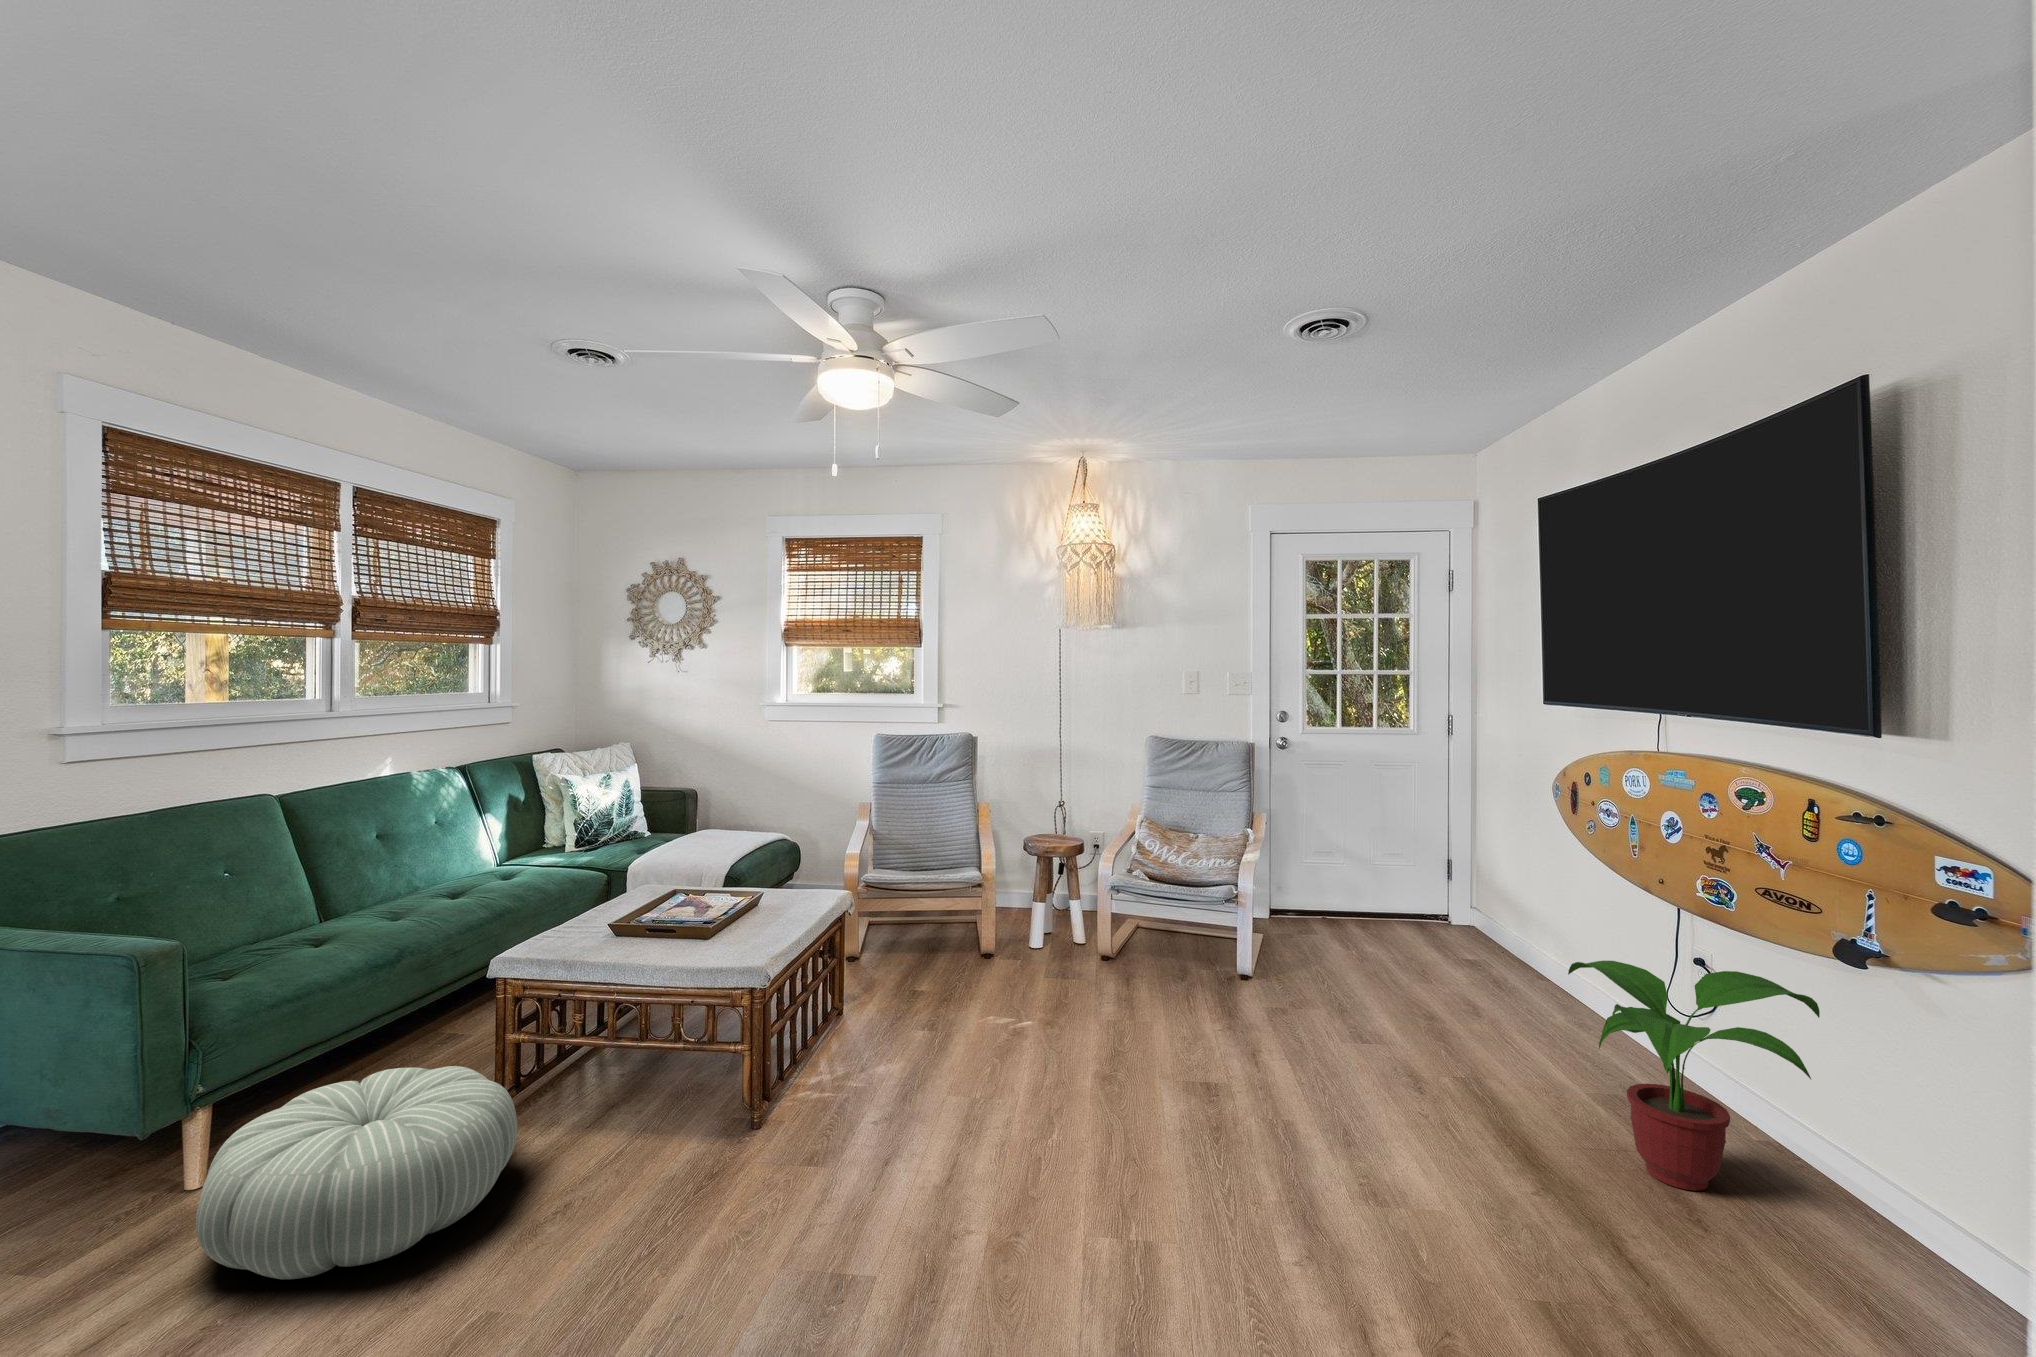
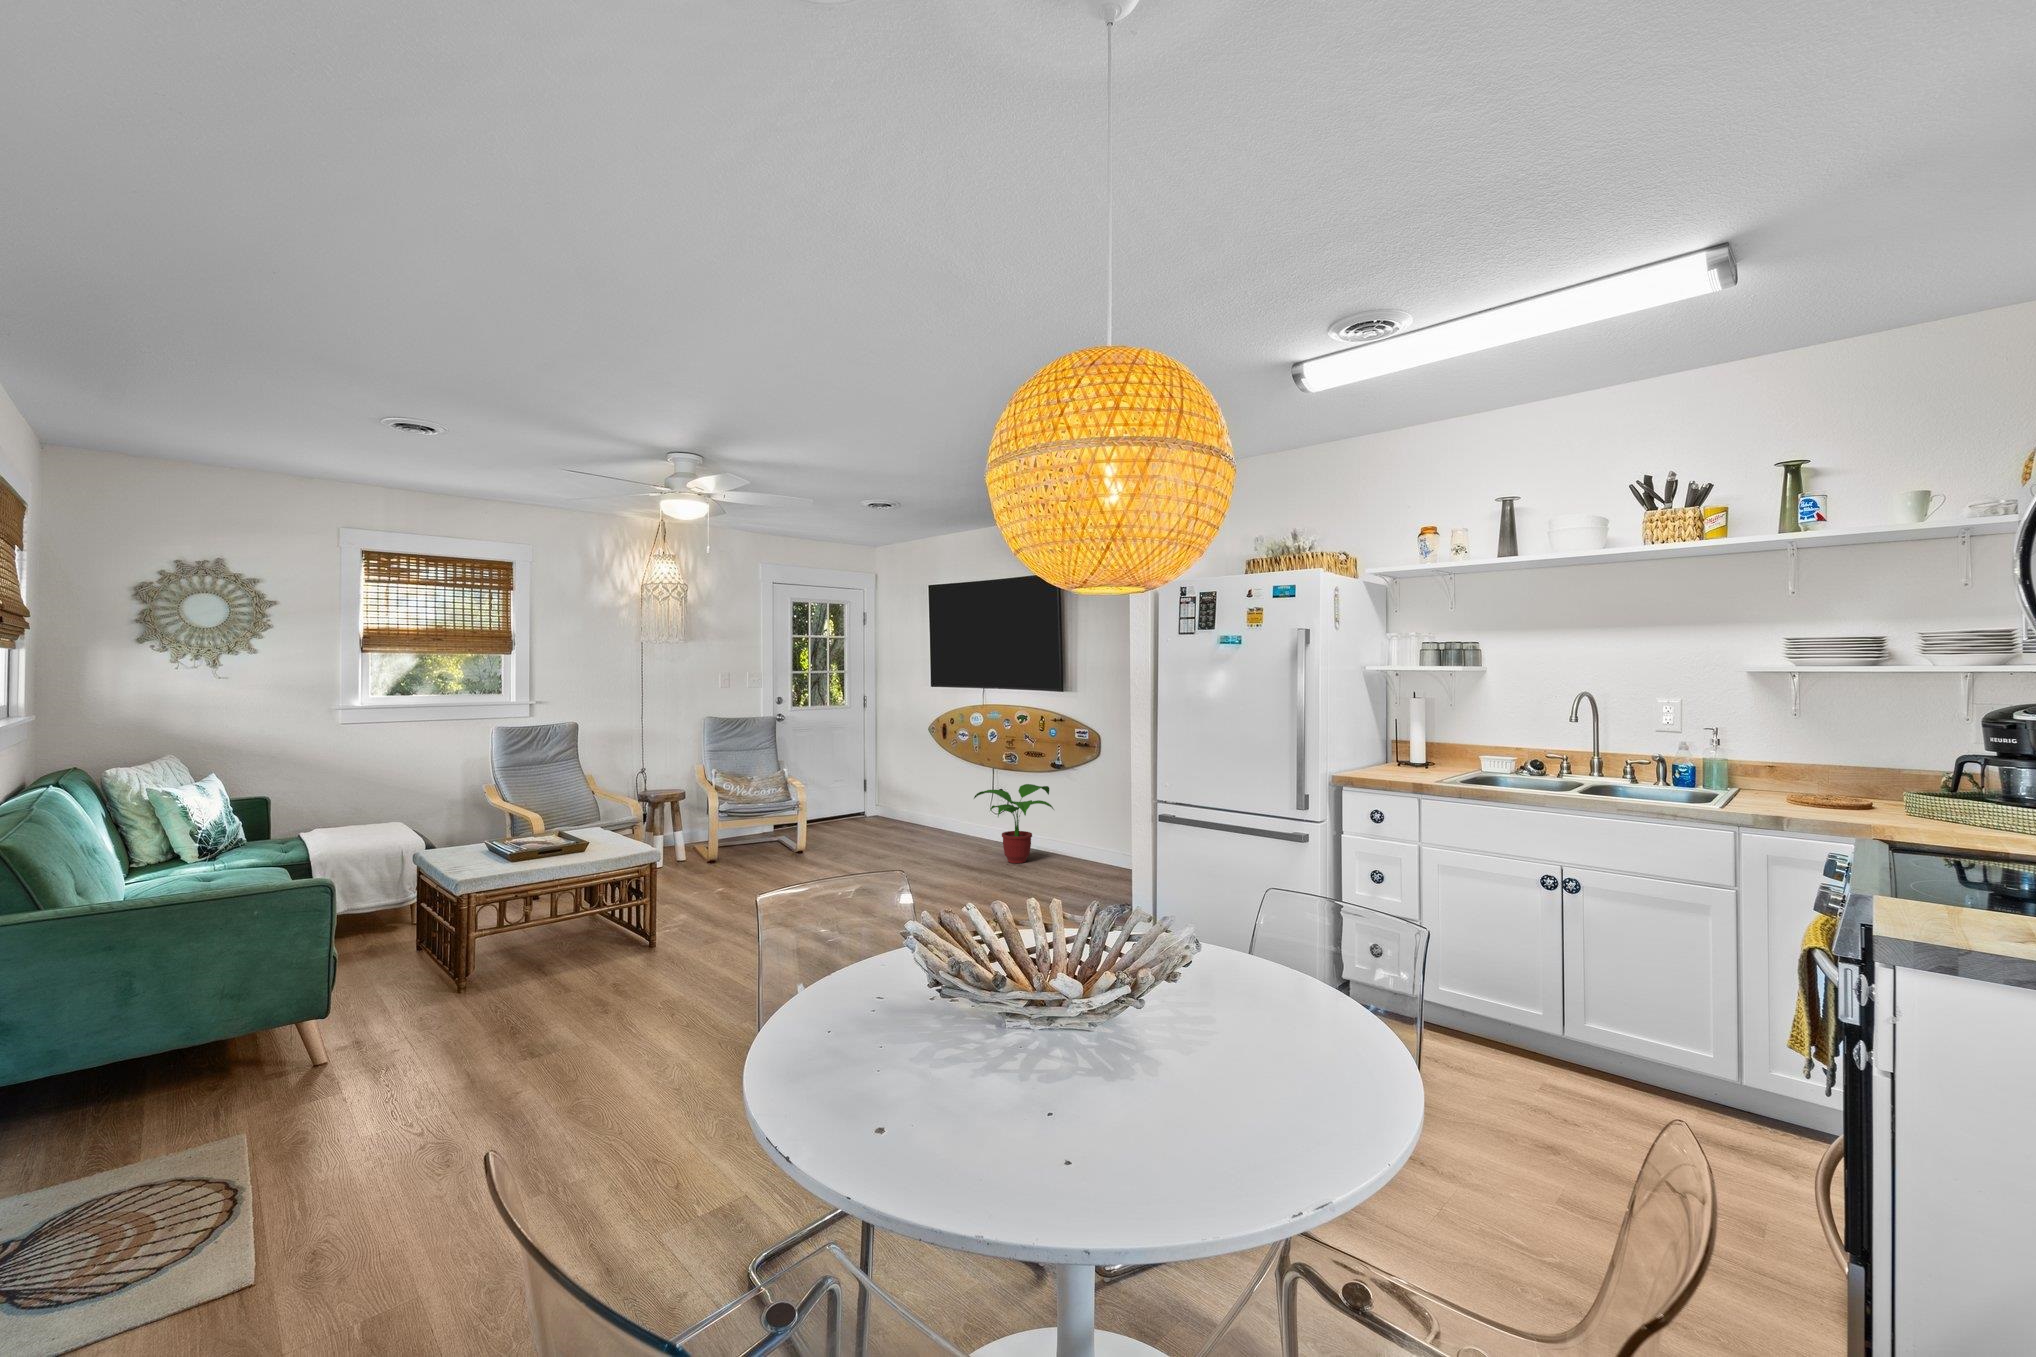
pouf: present [196,1066,517,1279] -> none [398,948,595,1065]

